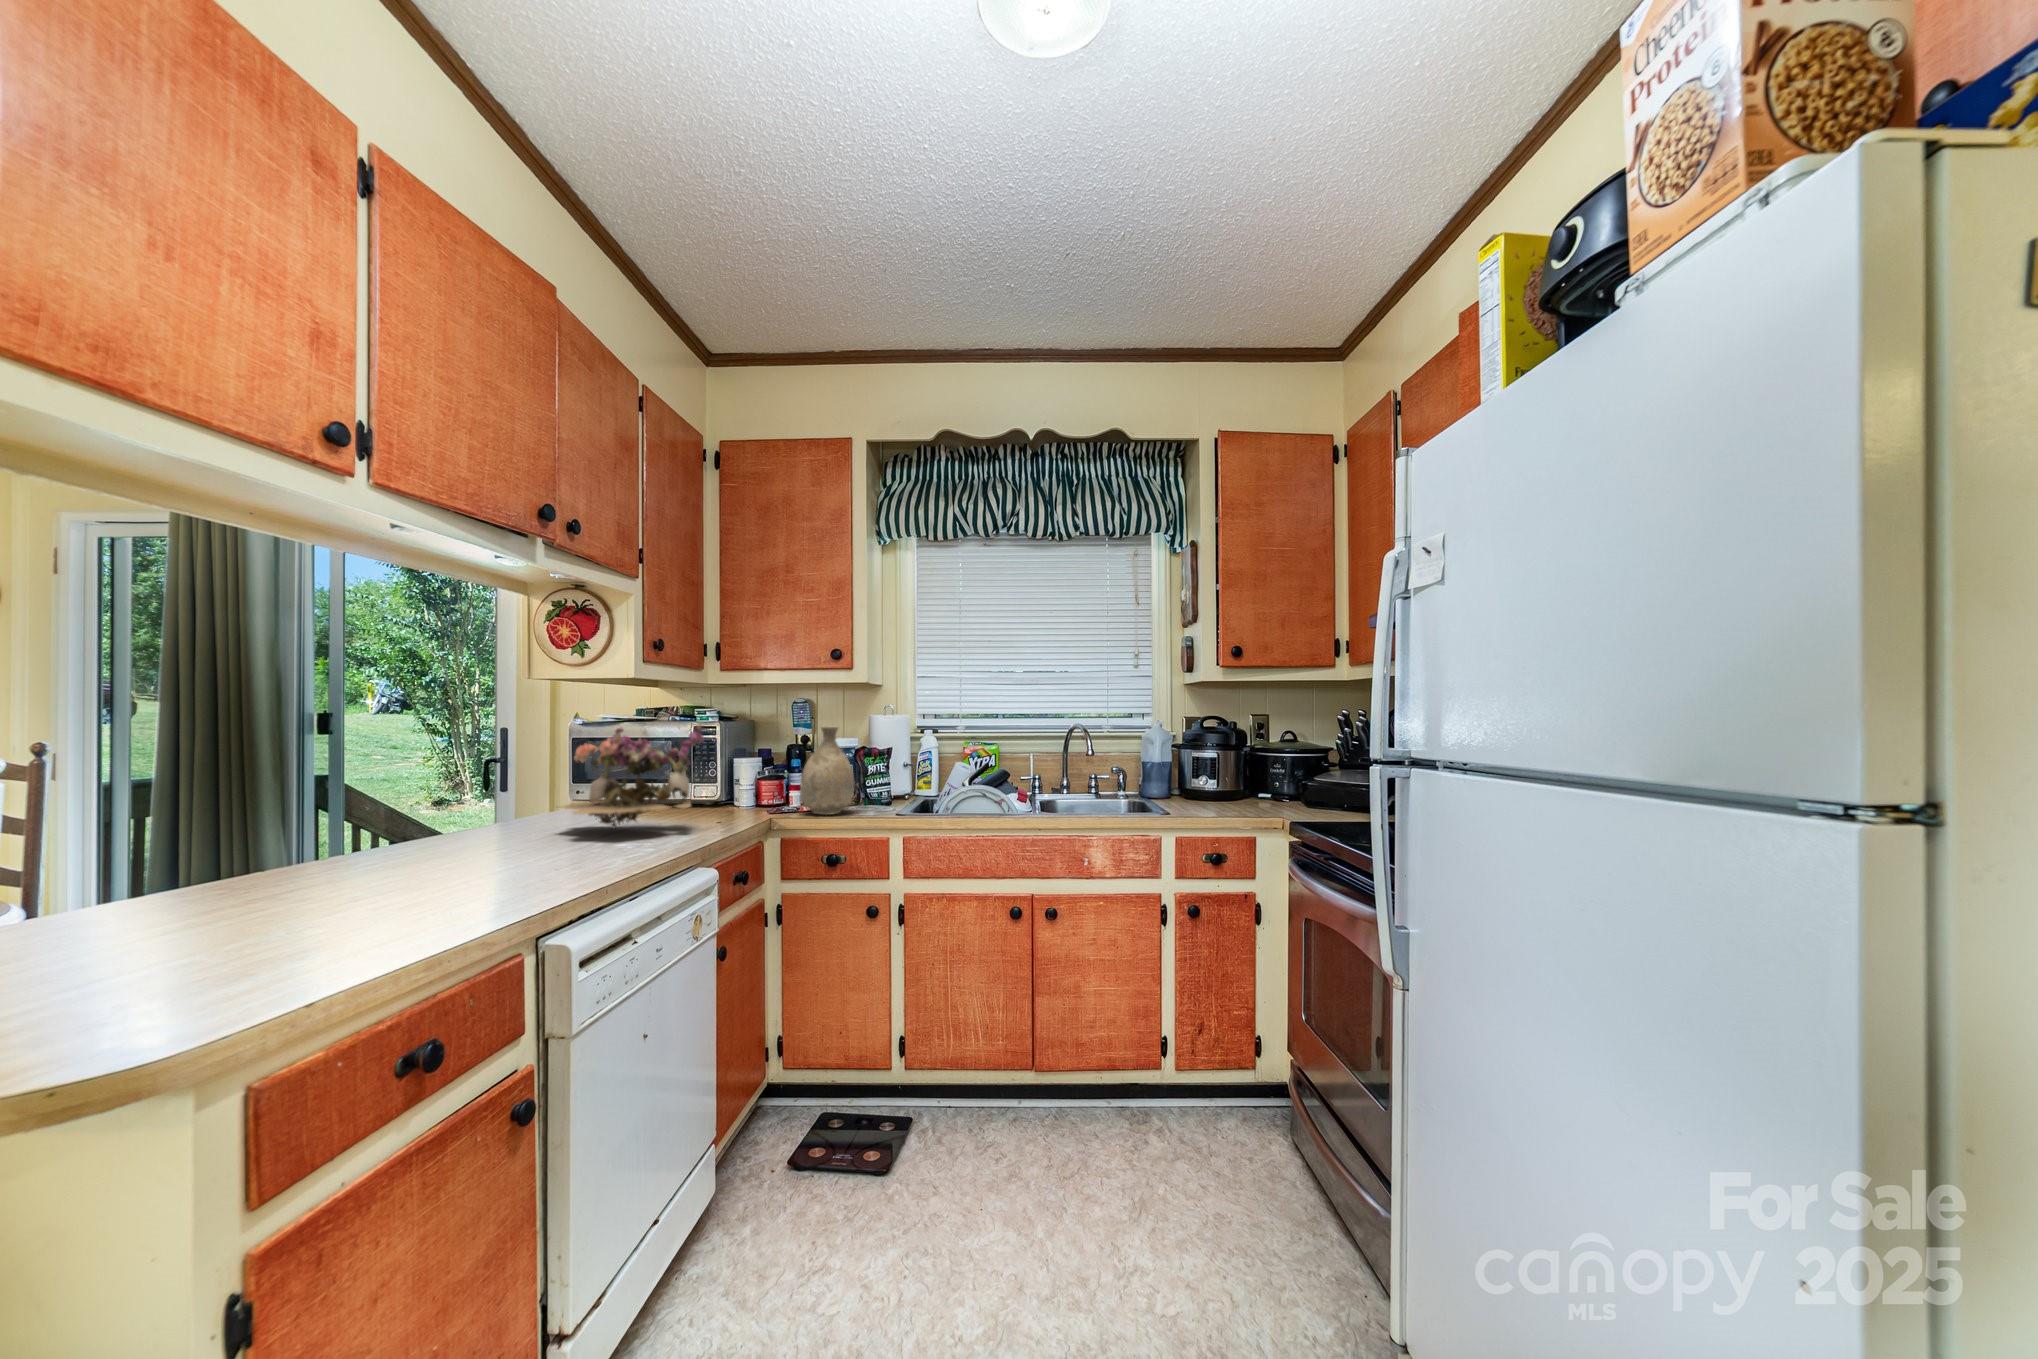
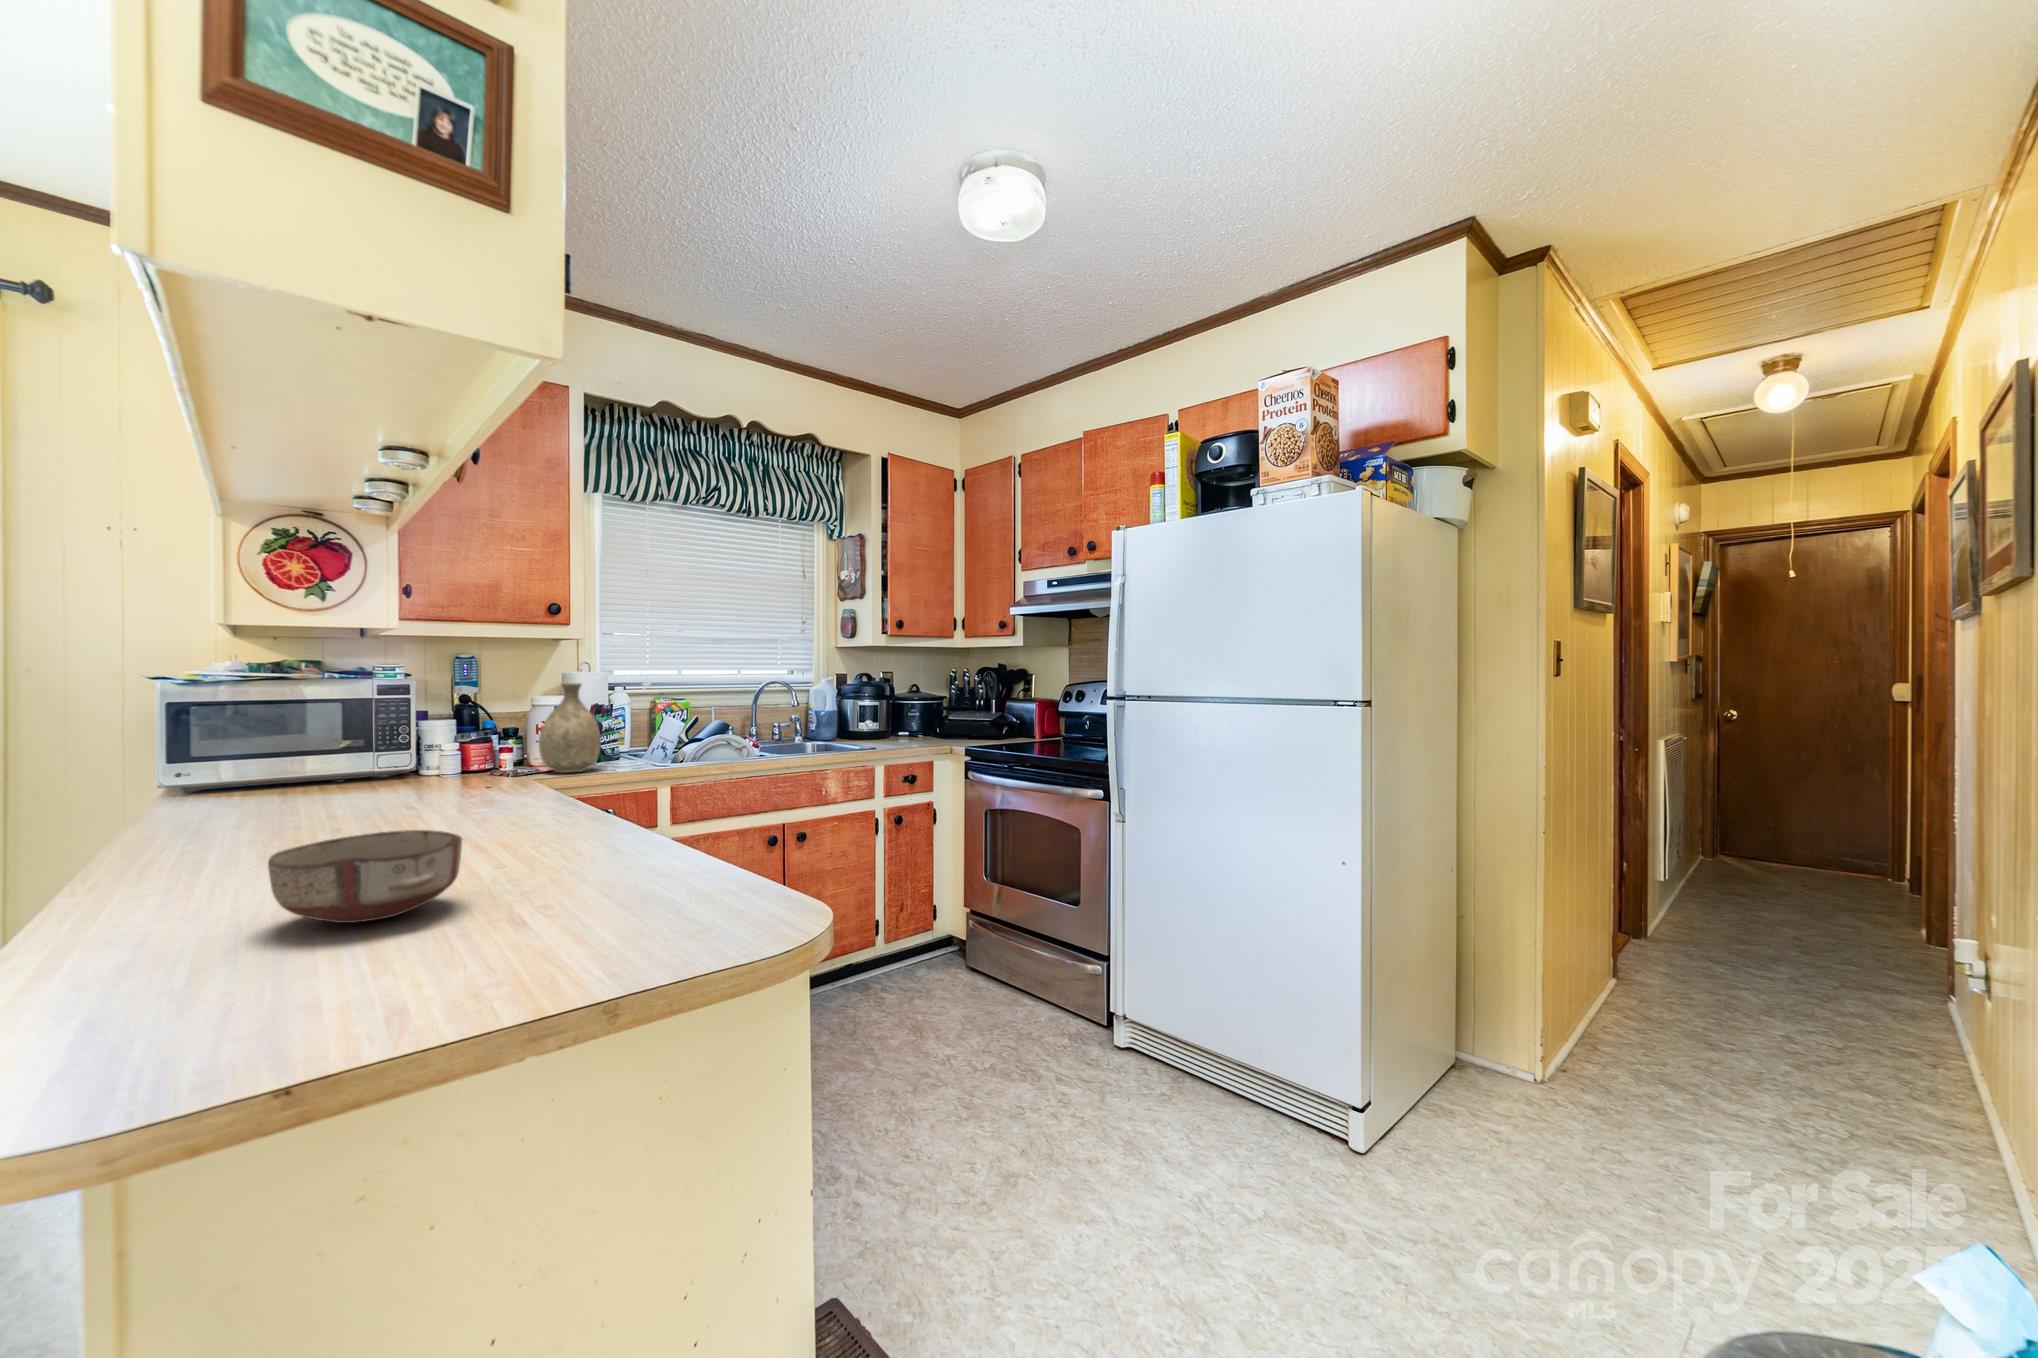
flower arrangement: present [559,724,704,828] -> none [283,677,489,804]
ceramic bowl: none [184,867,348,943] -> present [268,830,462,923]

